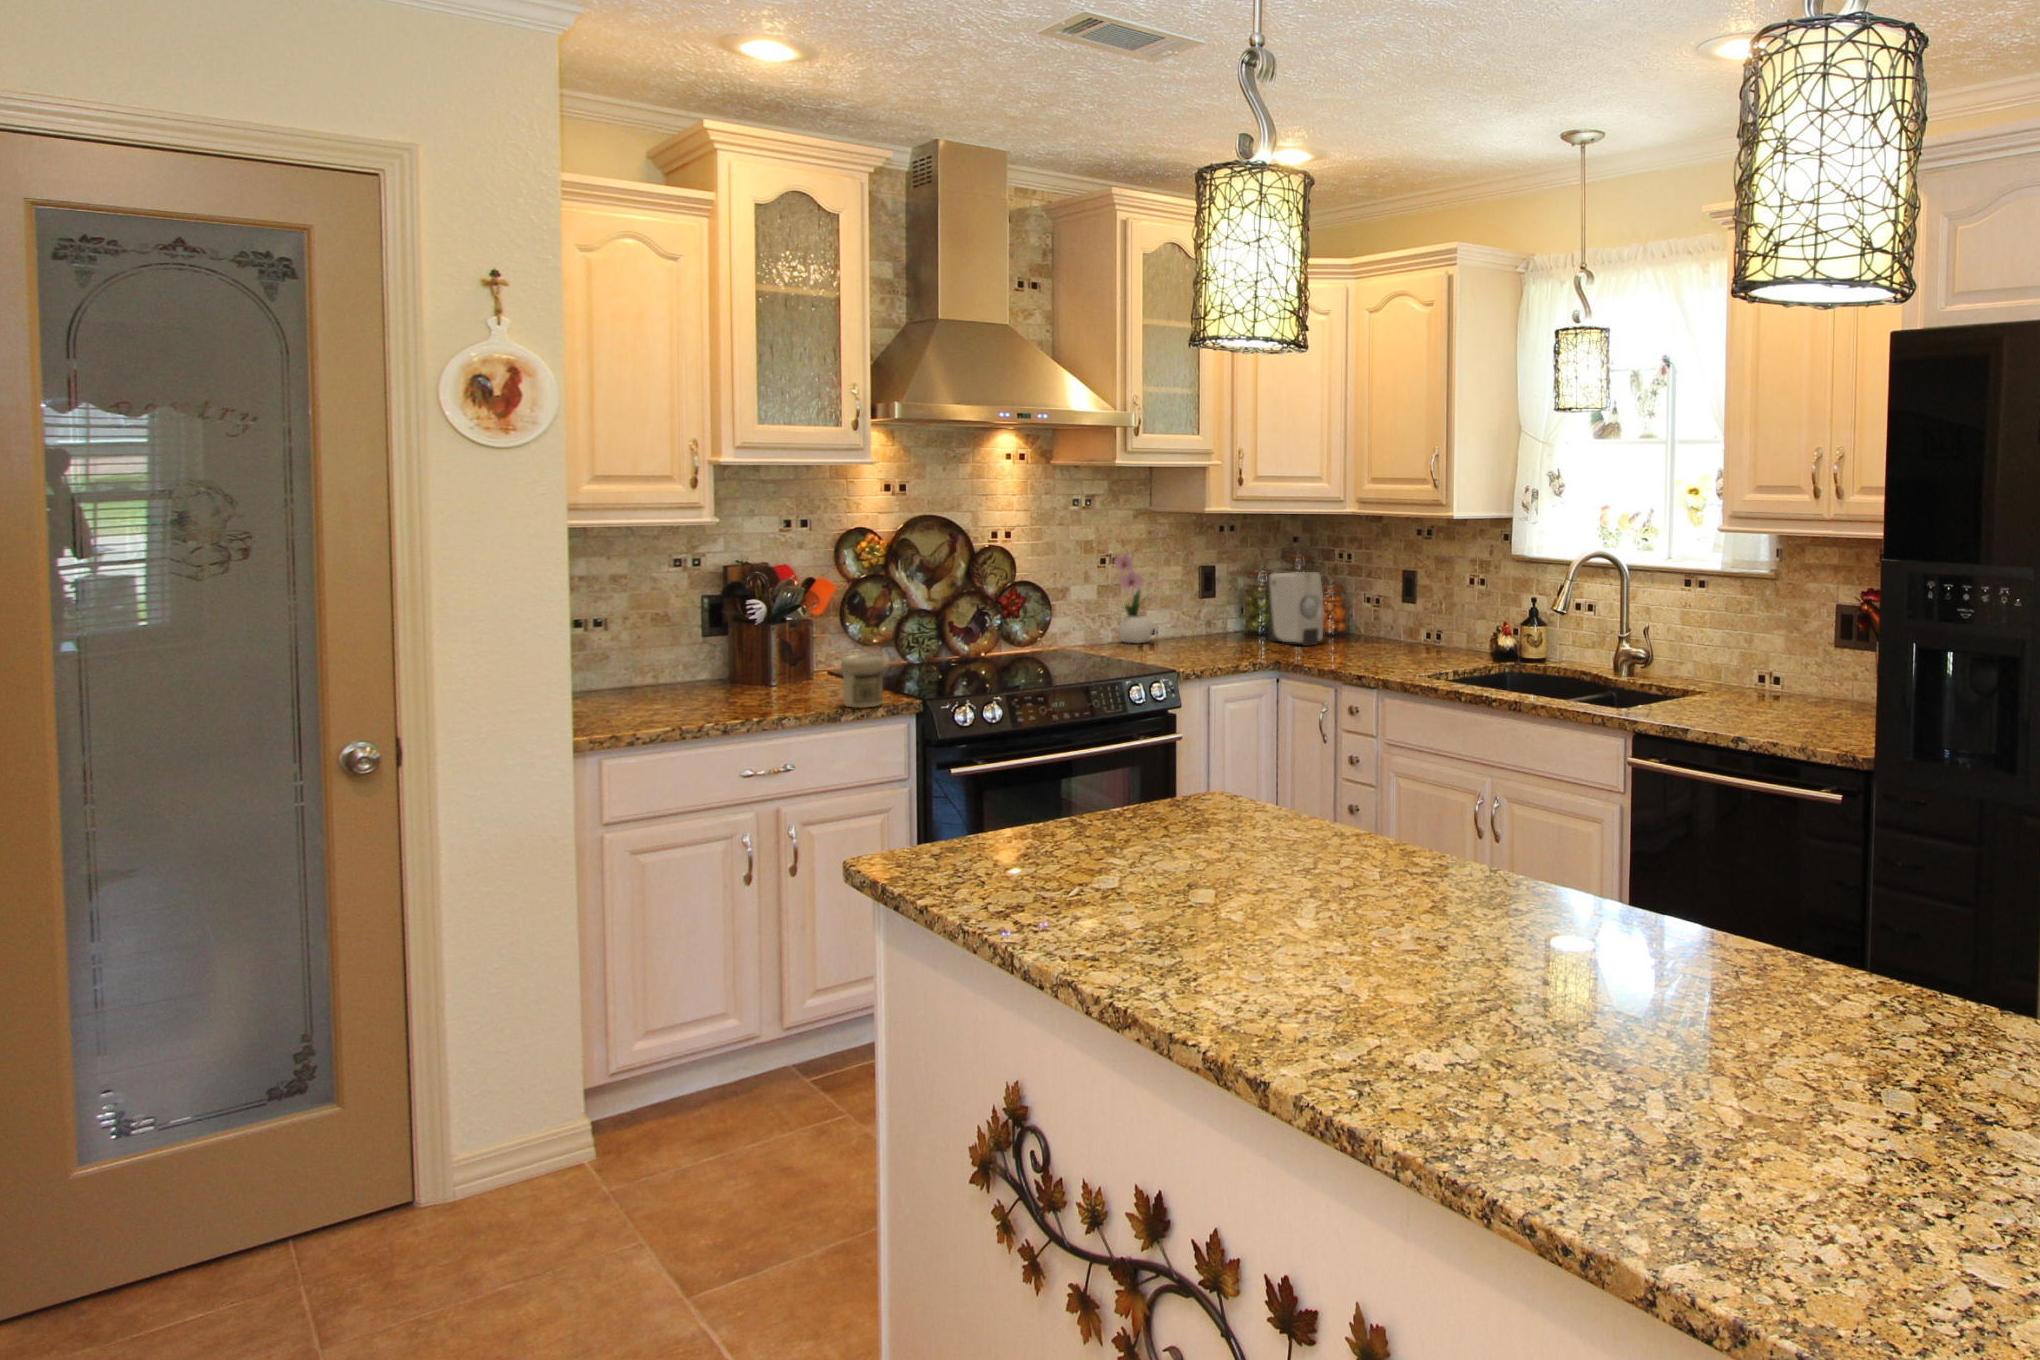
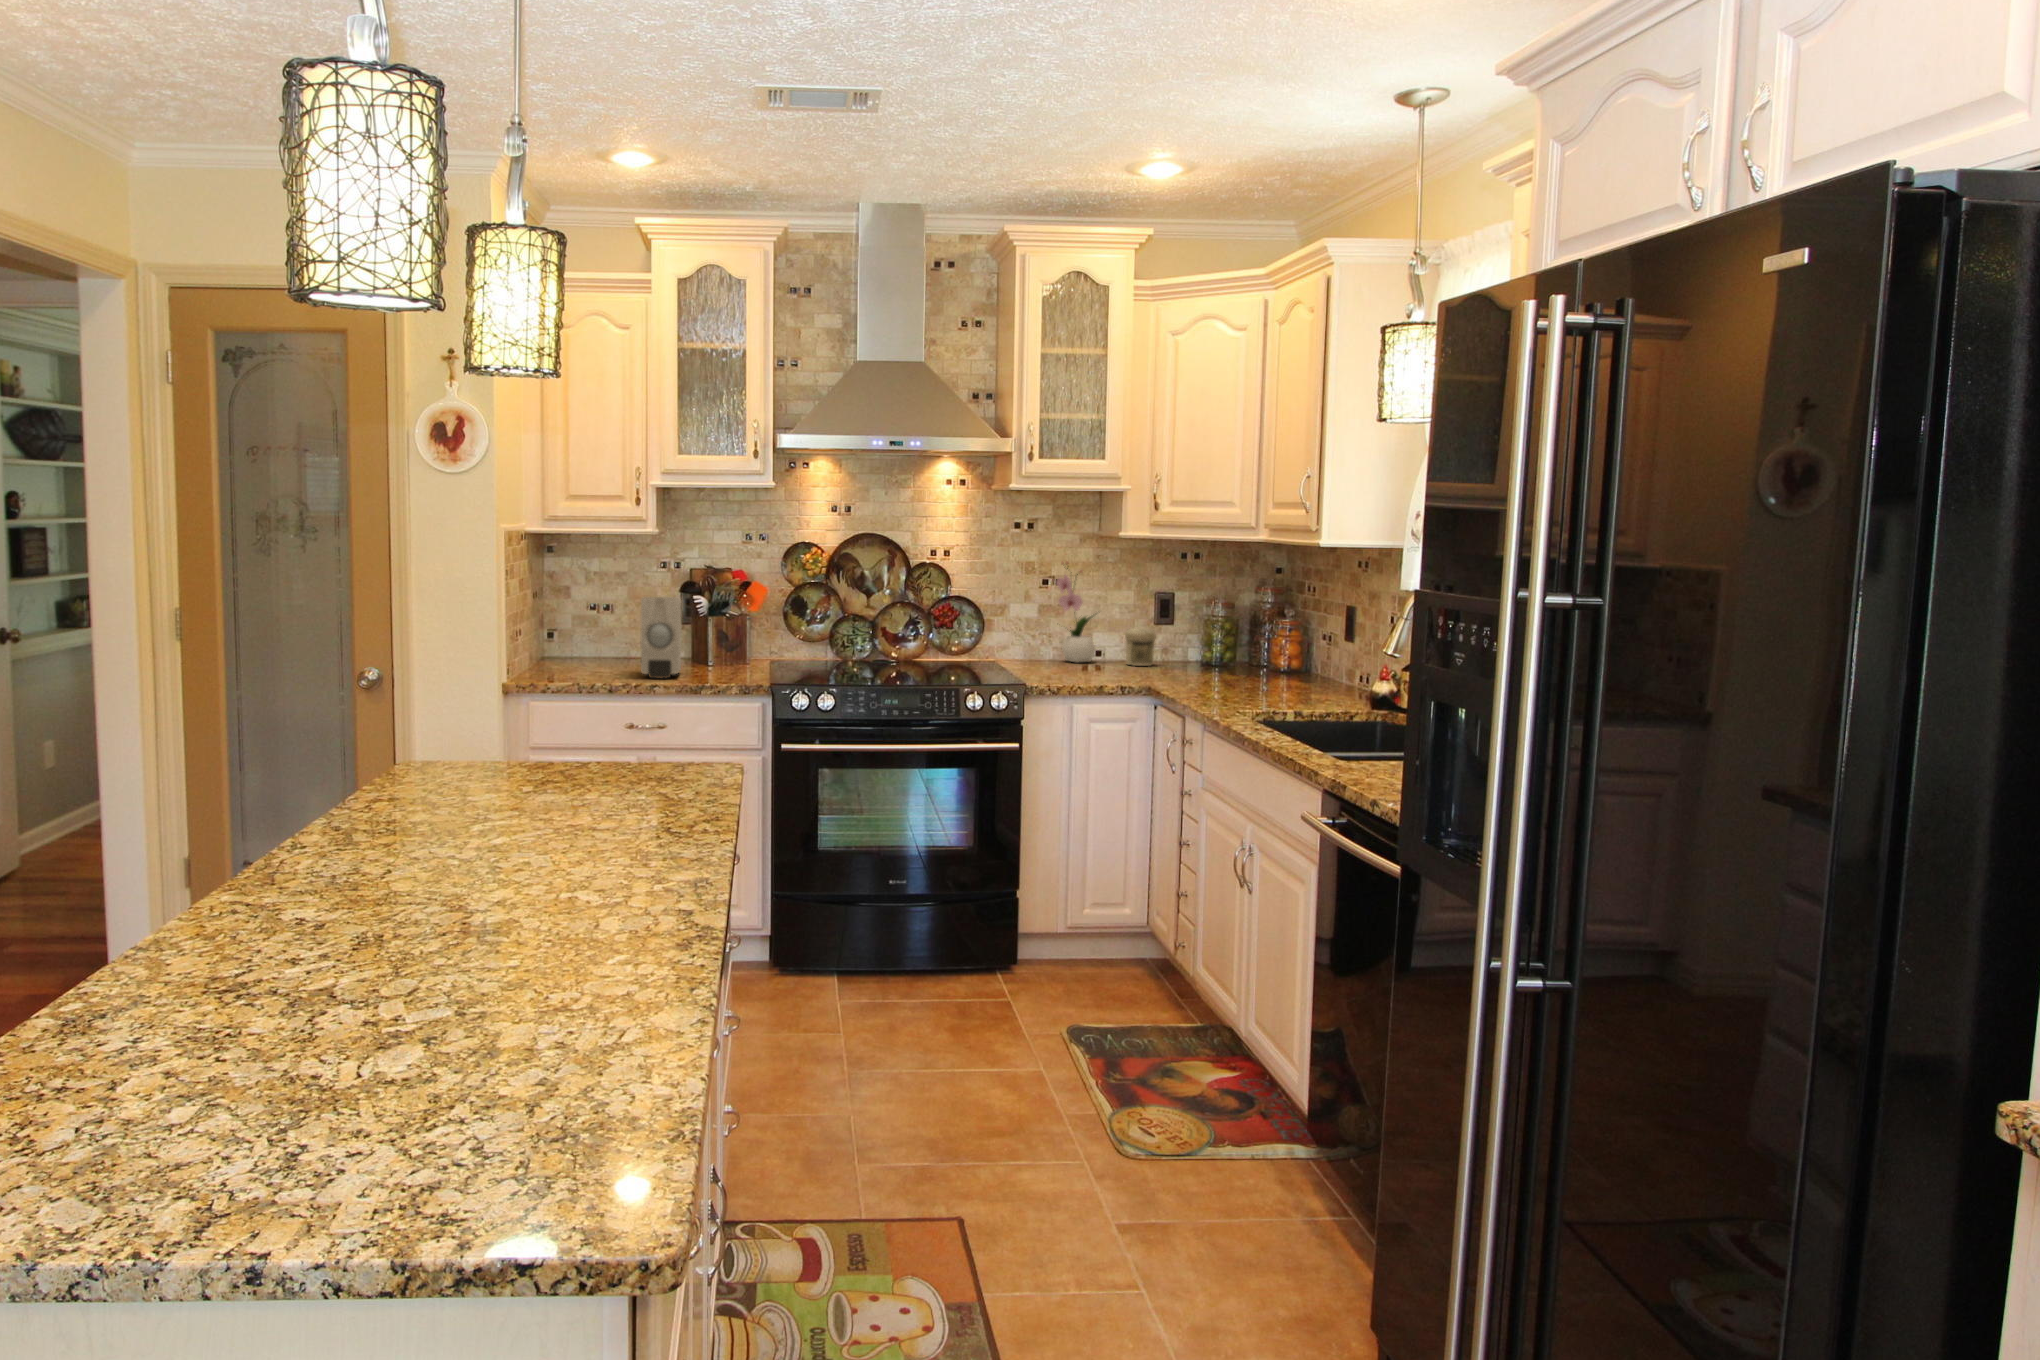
soap dispenser: present [1267,572,1324,645] -> present [641,597,682,678]
jar: present [841,655,885,708] -> present [1125,629,1156,666]

